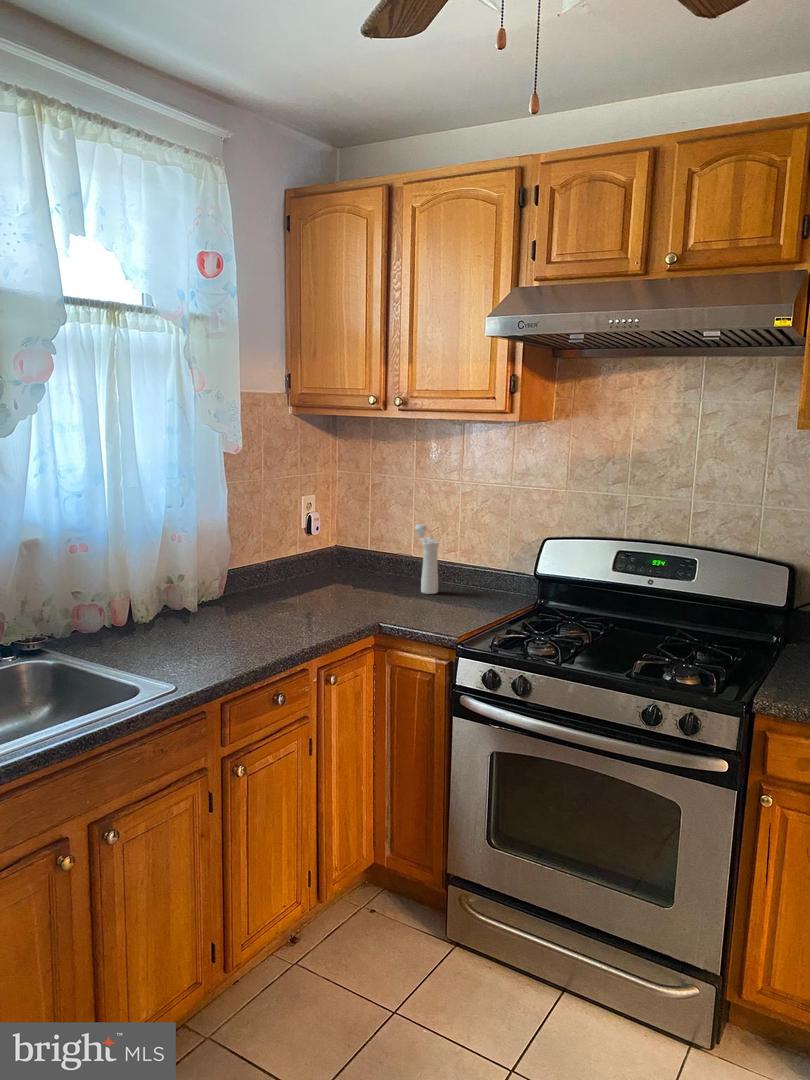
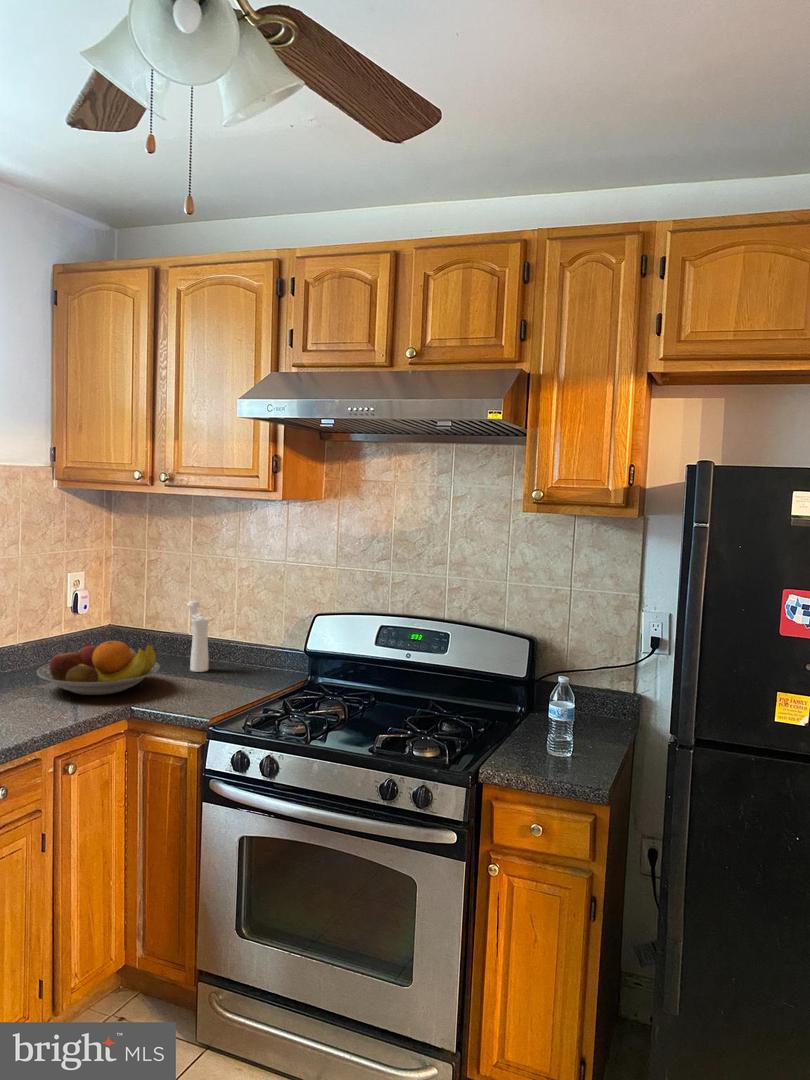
fruit bowl: none [288,562,399,613] -> present [37,641,160,695]

